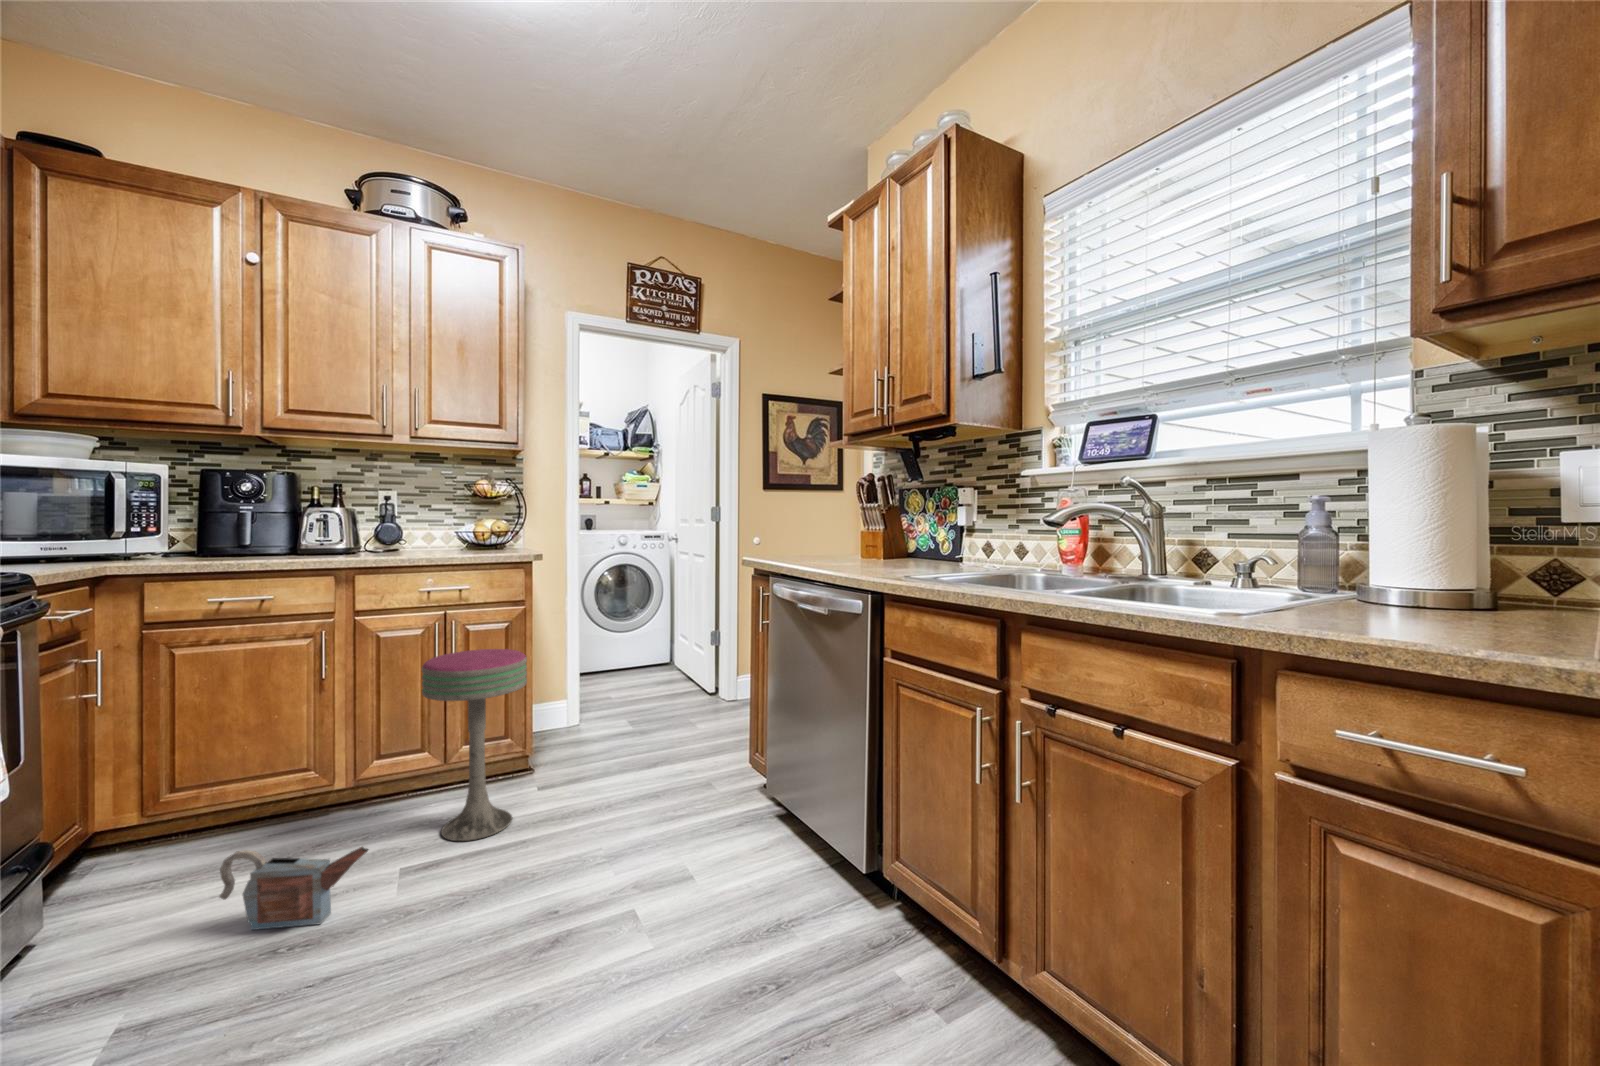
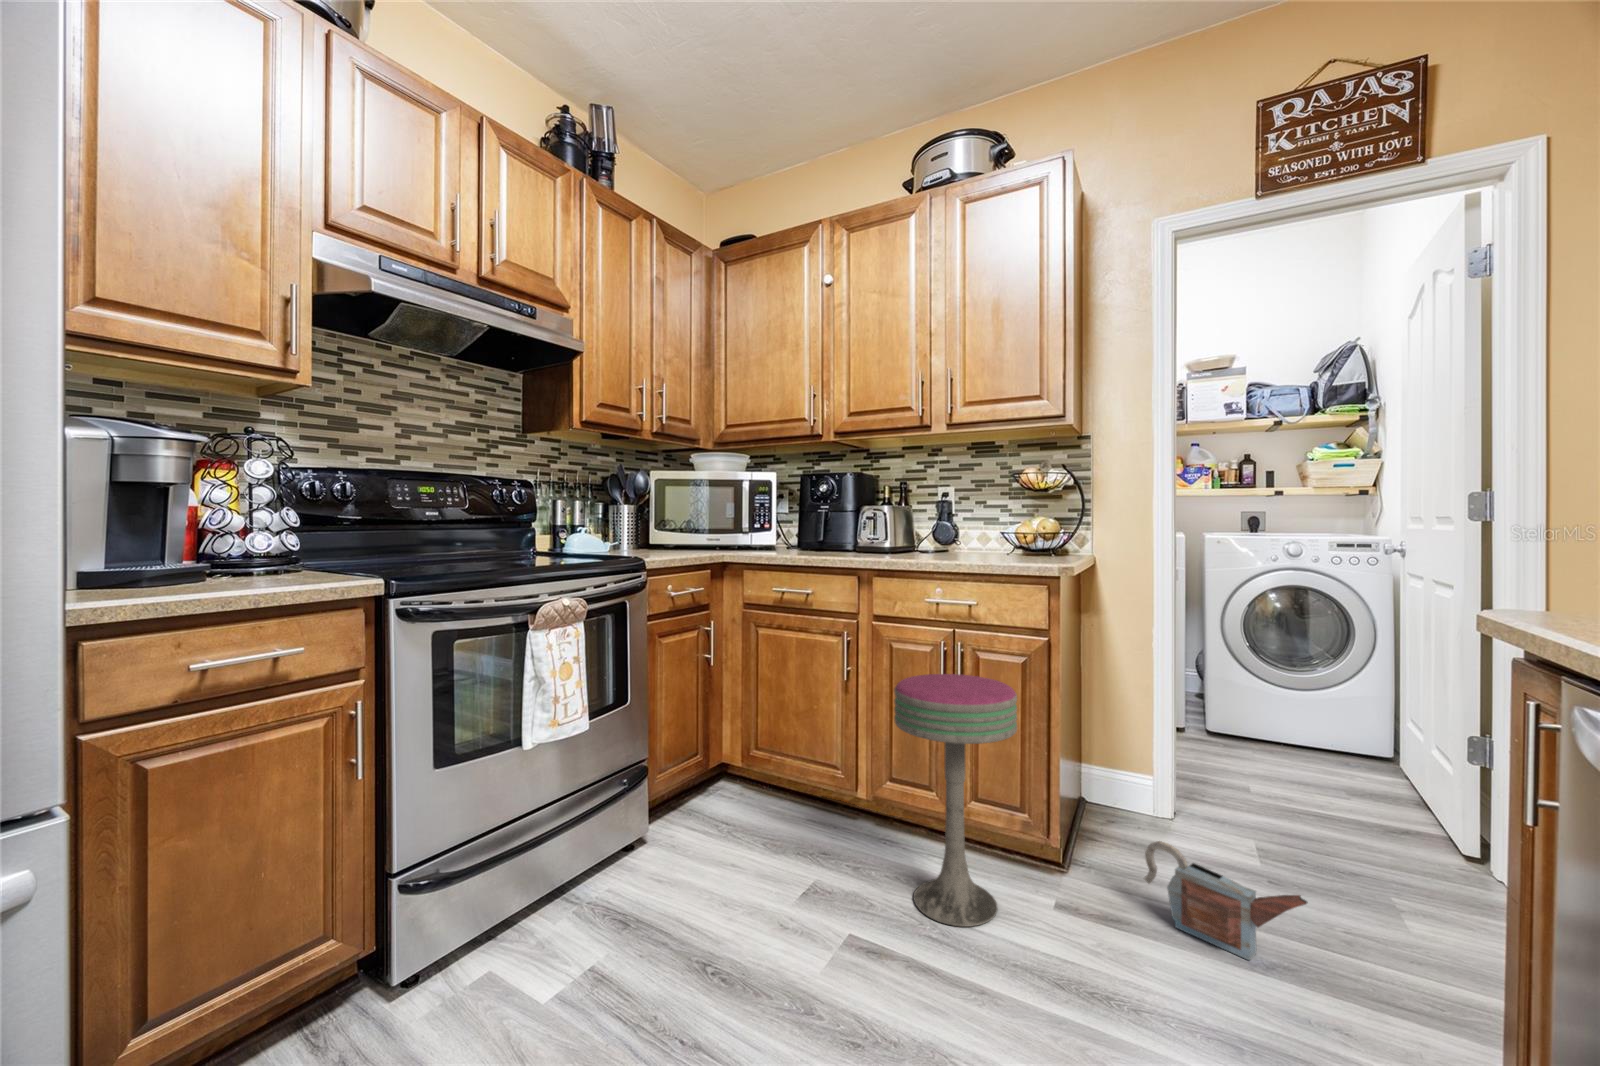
watering can: present [219,847,368,930] -> present [1144,841,1308,960]

